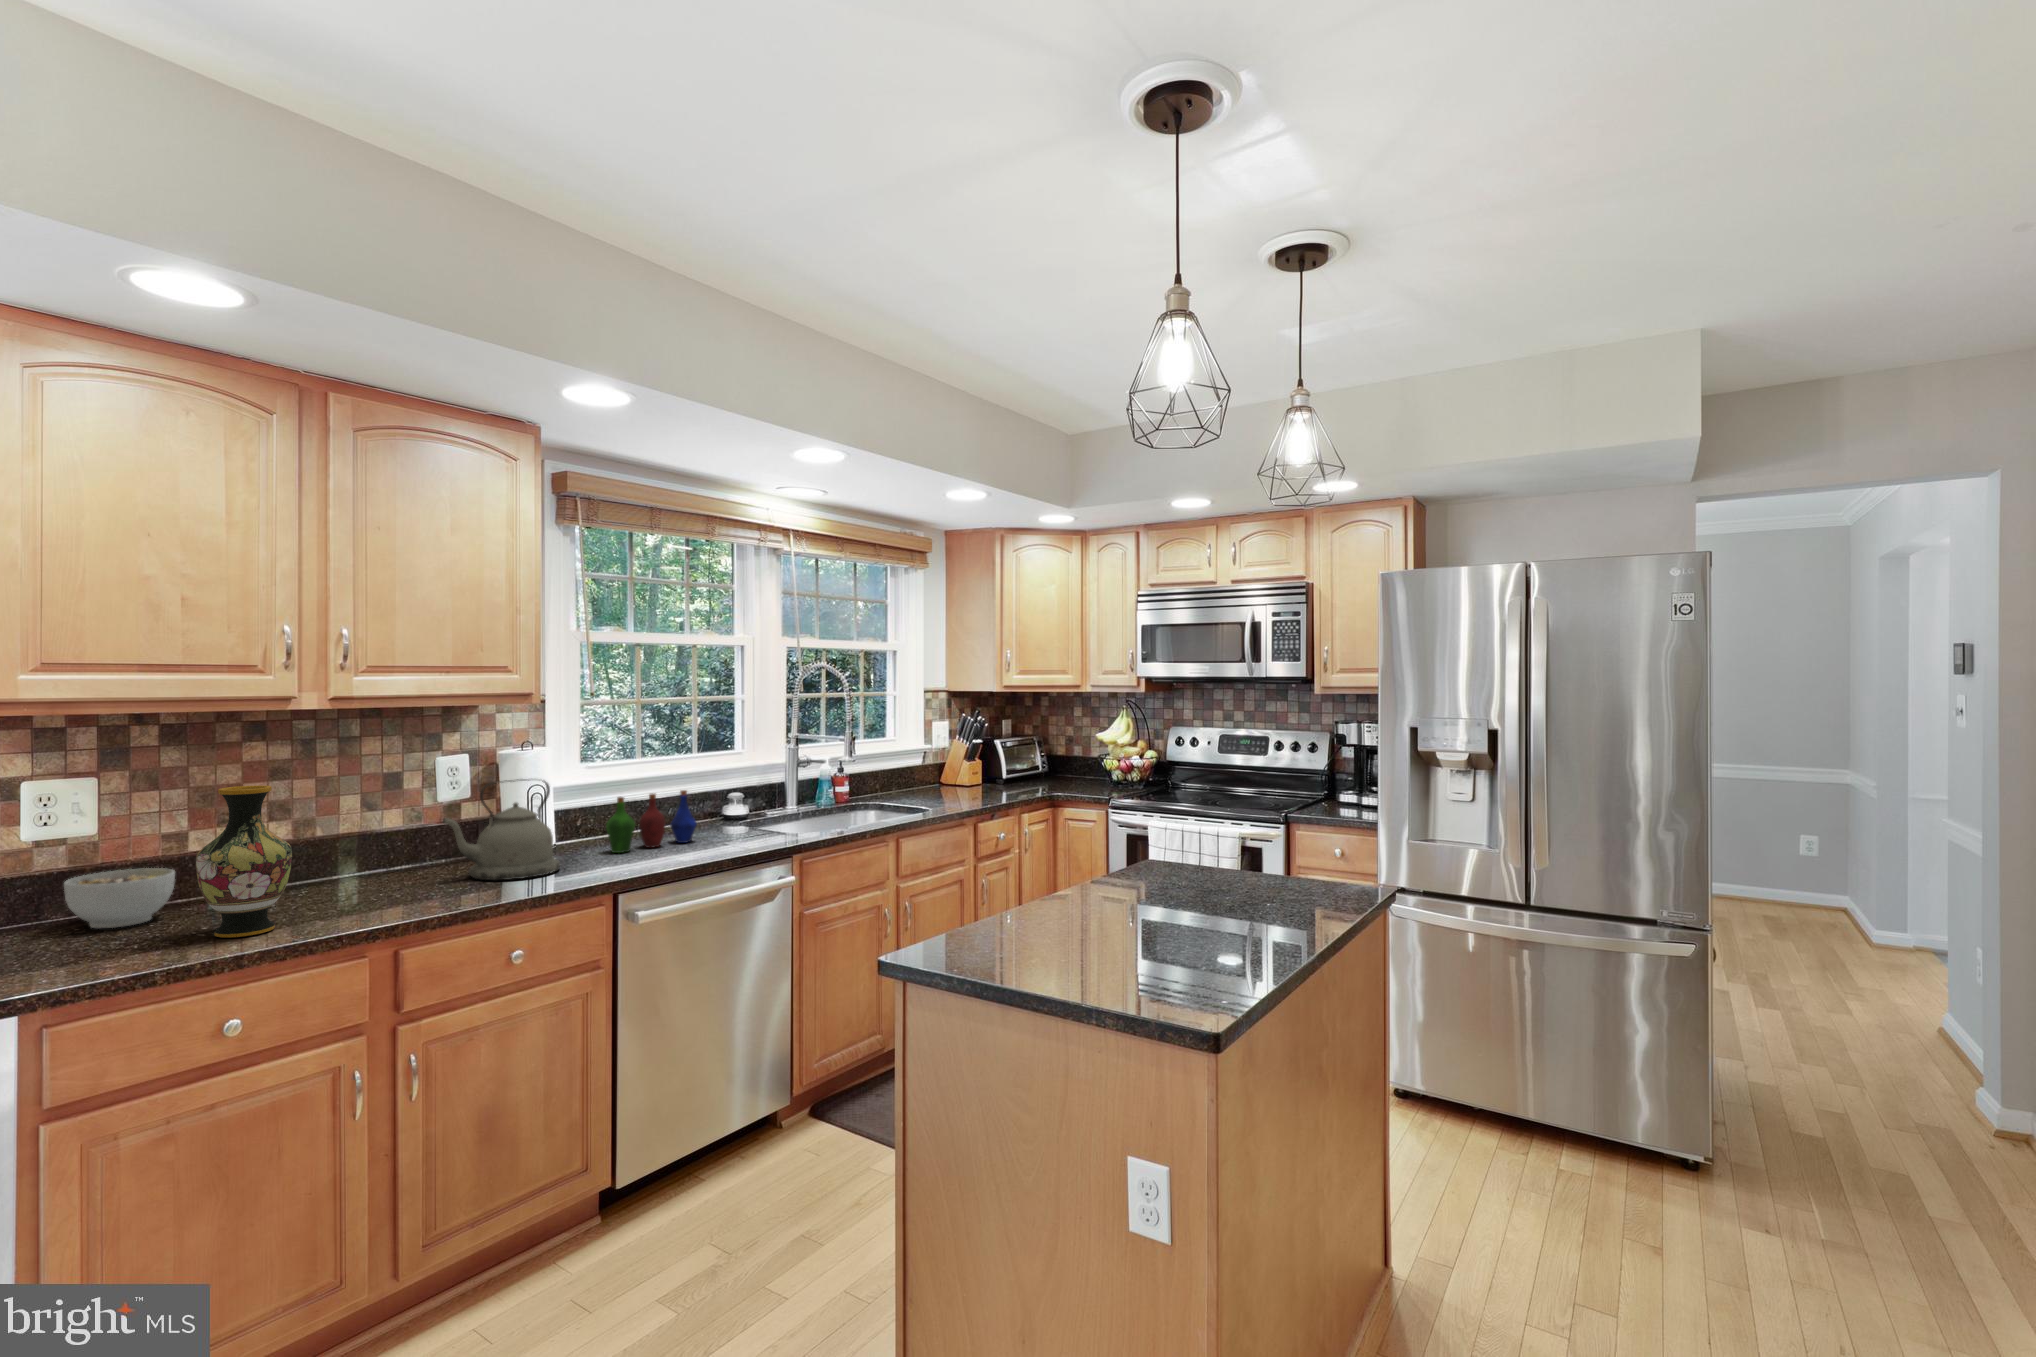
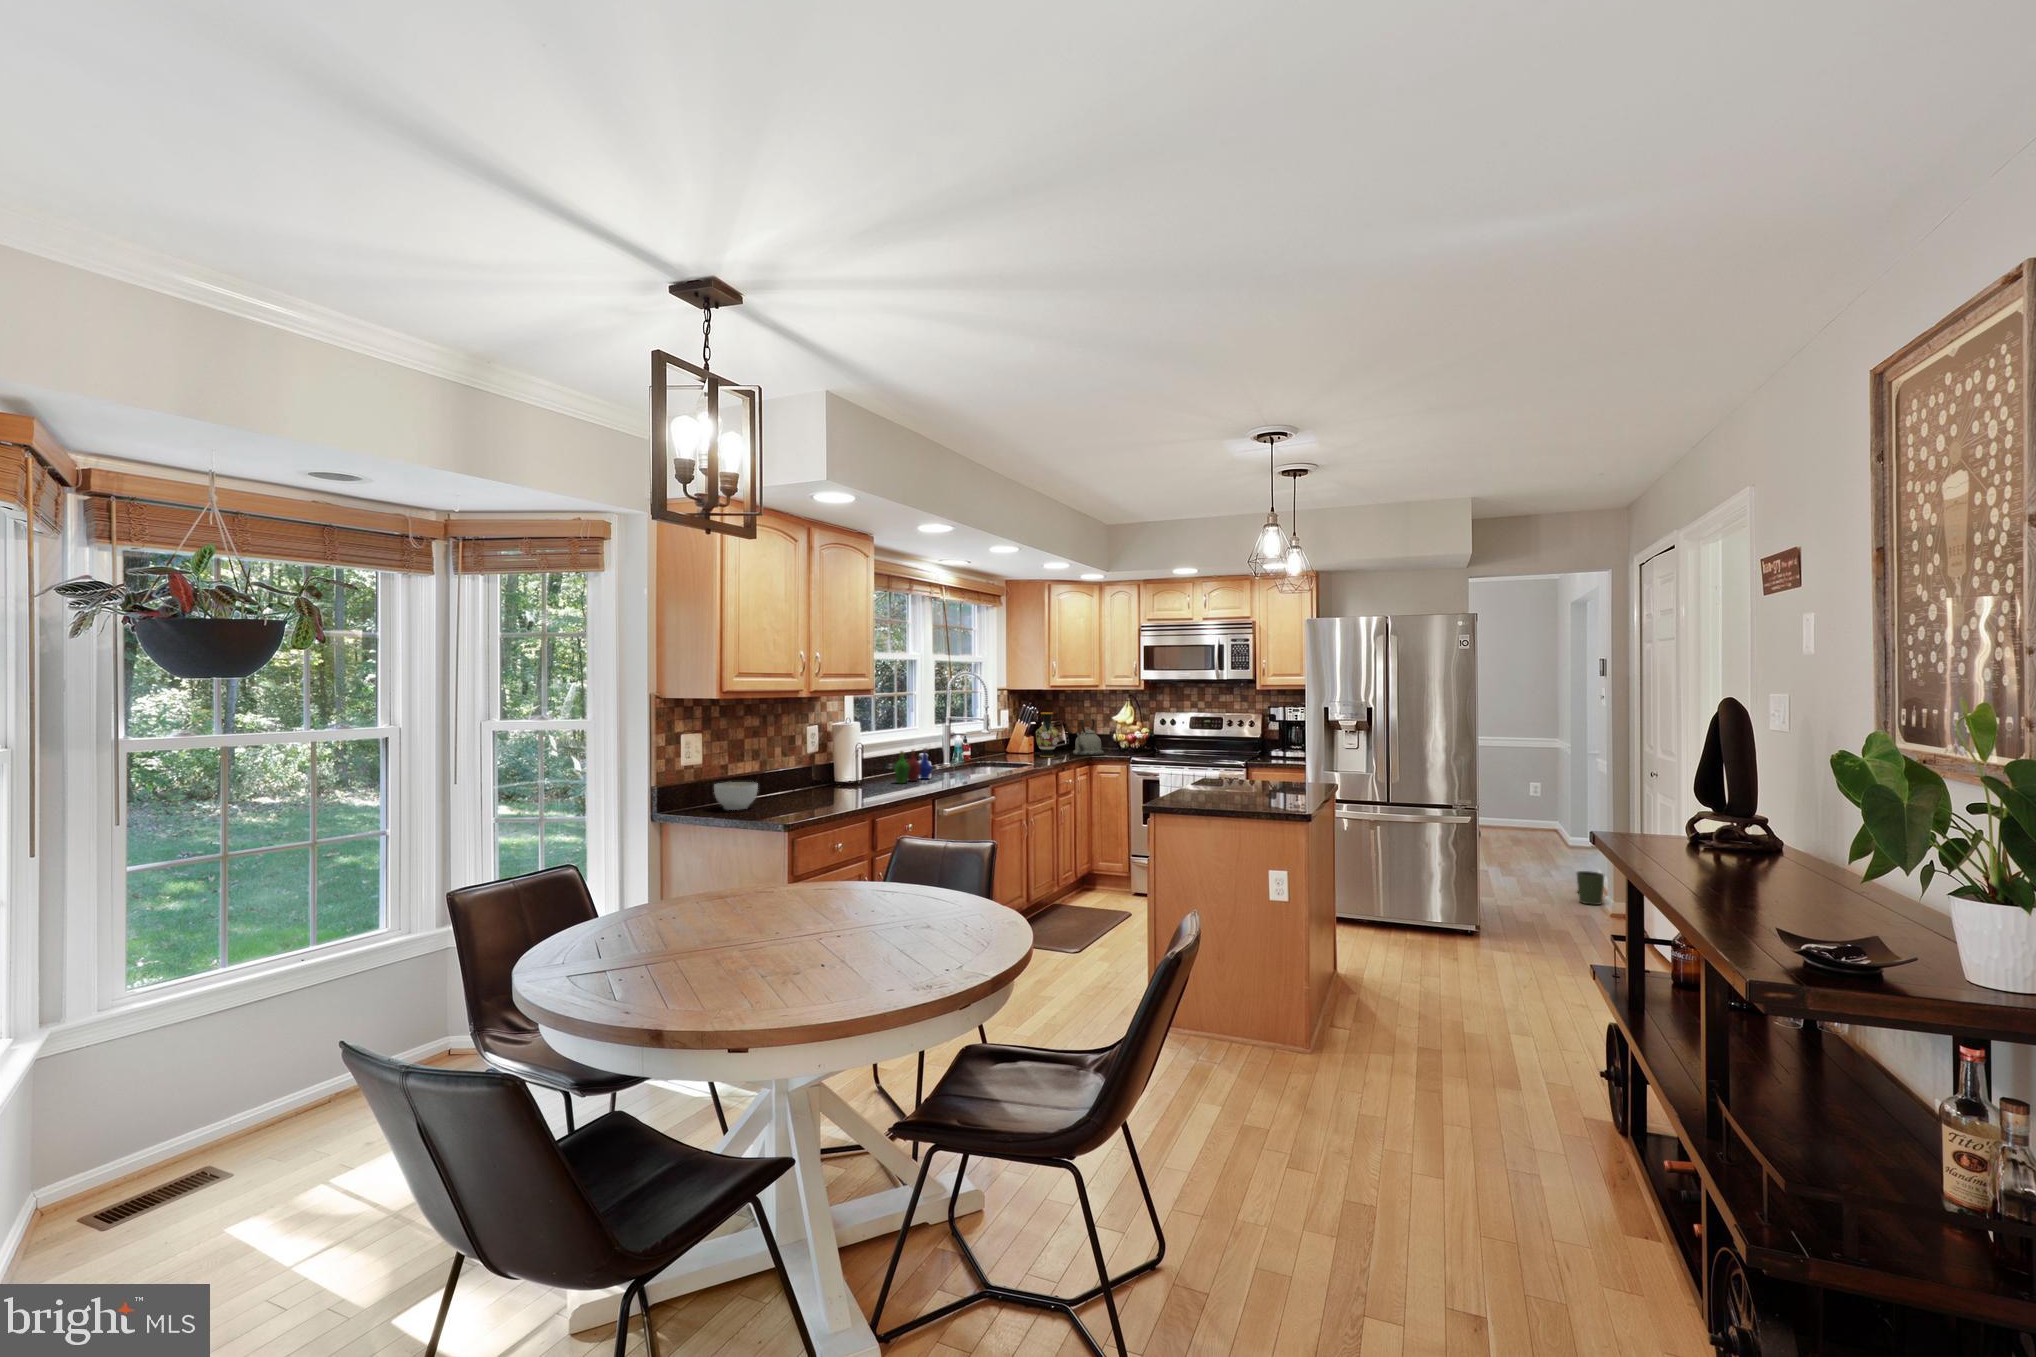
kettle: present [443,779,560,880] -> present [1073,719,1104,755]
vase: present [196,786,292,938] -> present [1036,712,1059,757]
trash can: none [1901,1027,1966,1096] -> present [1577,871,1605,905]

